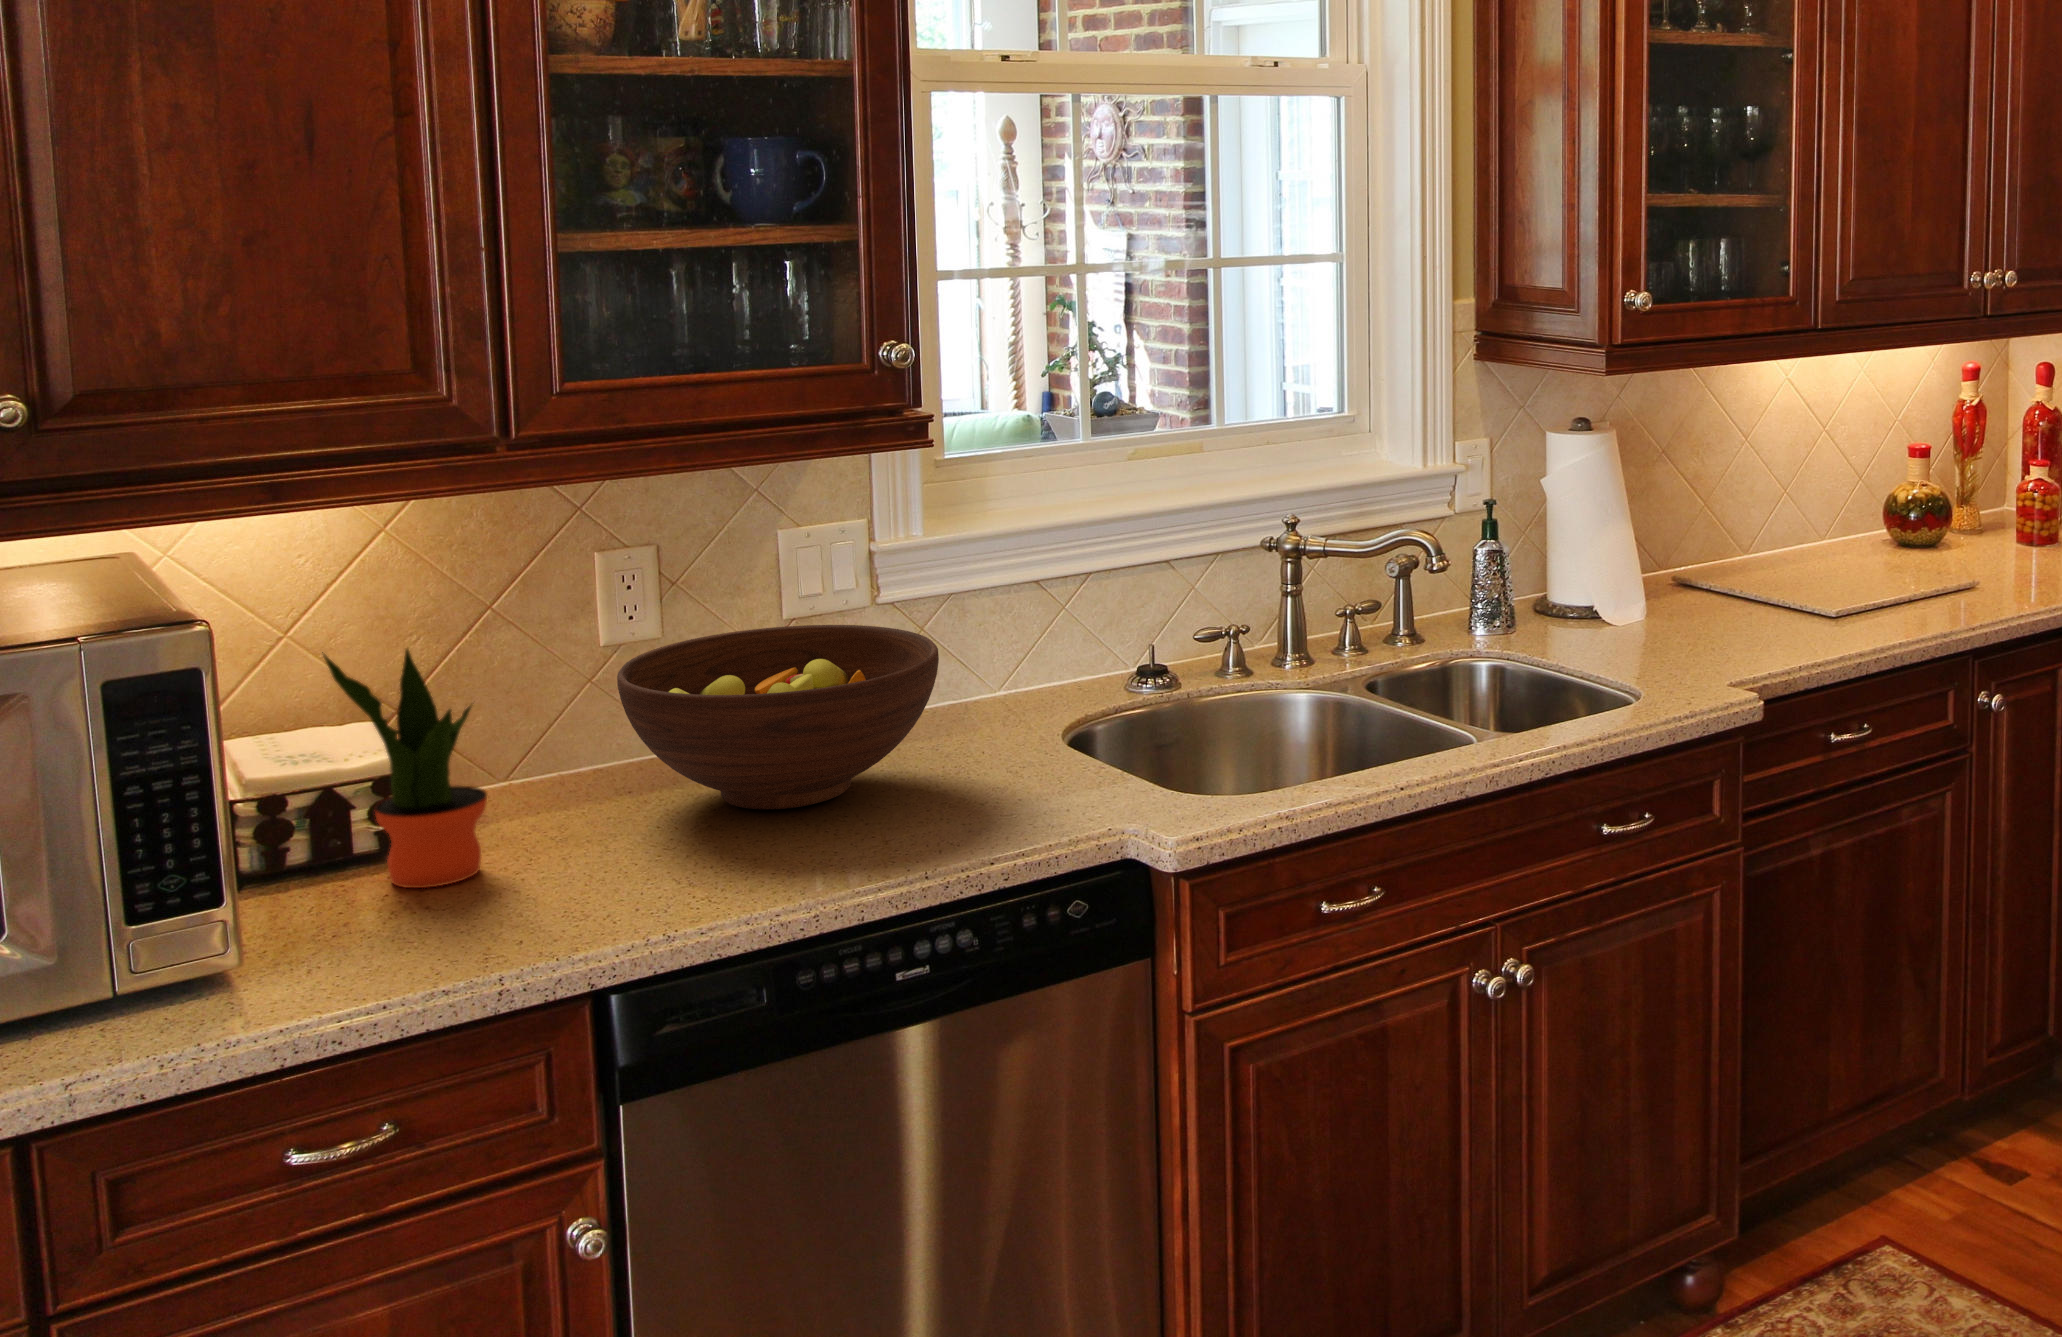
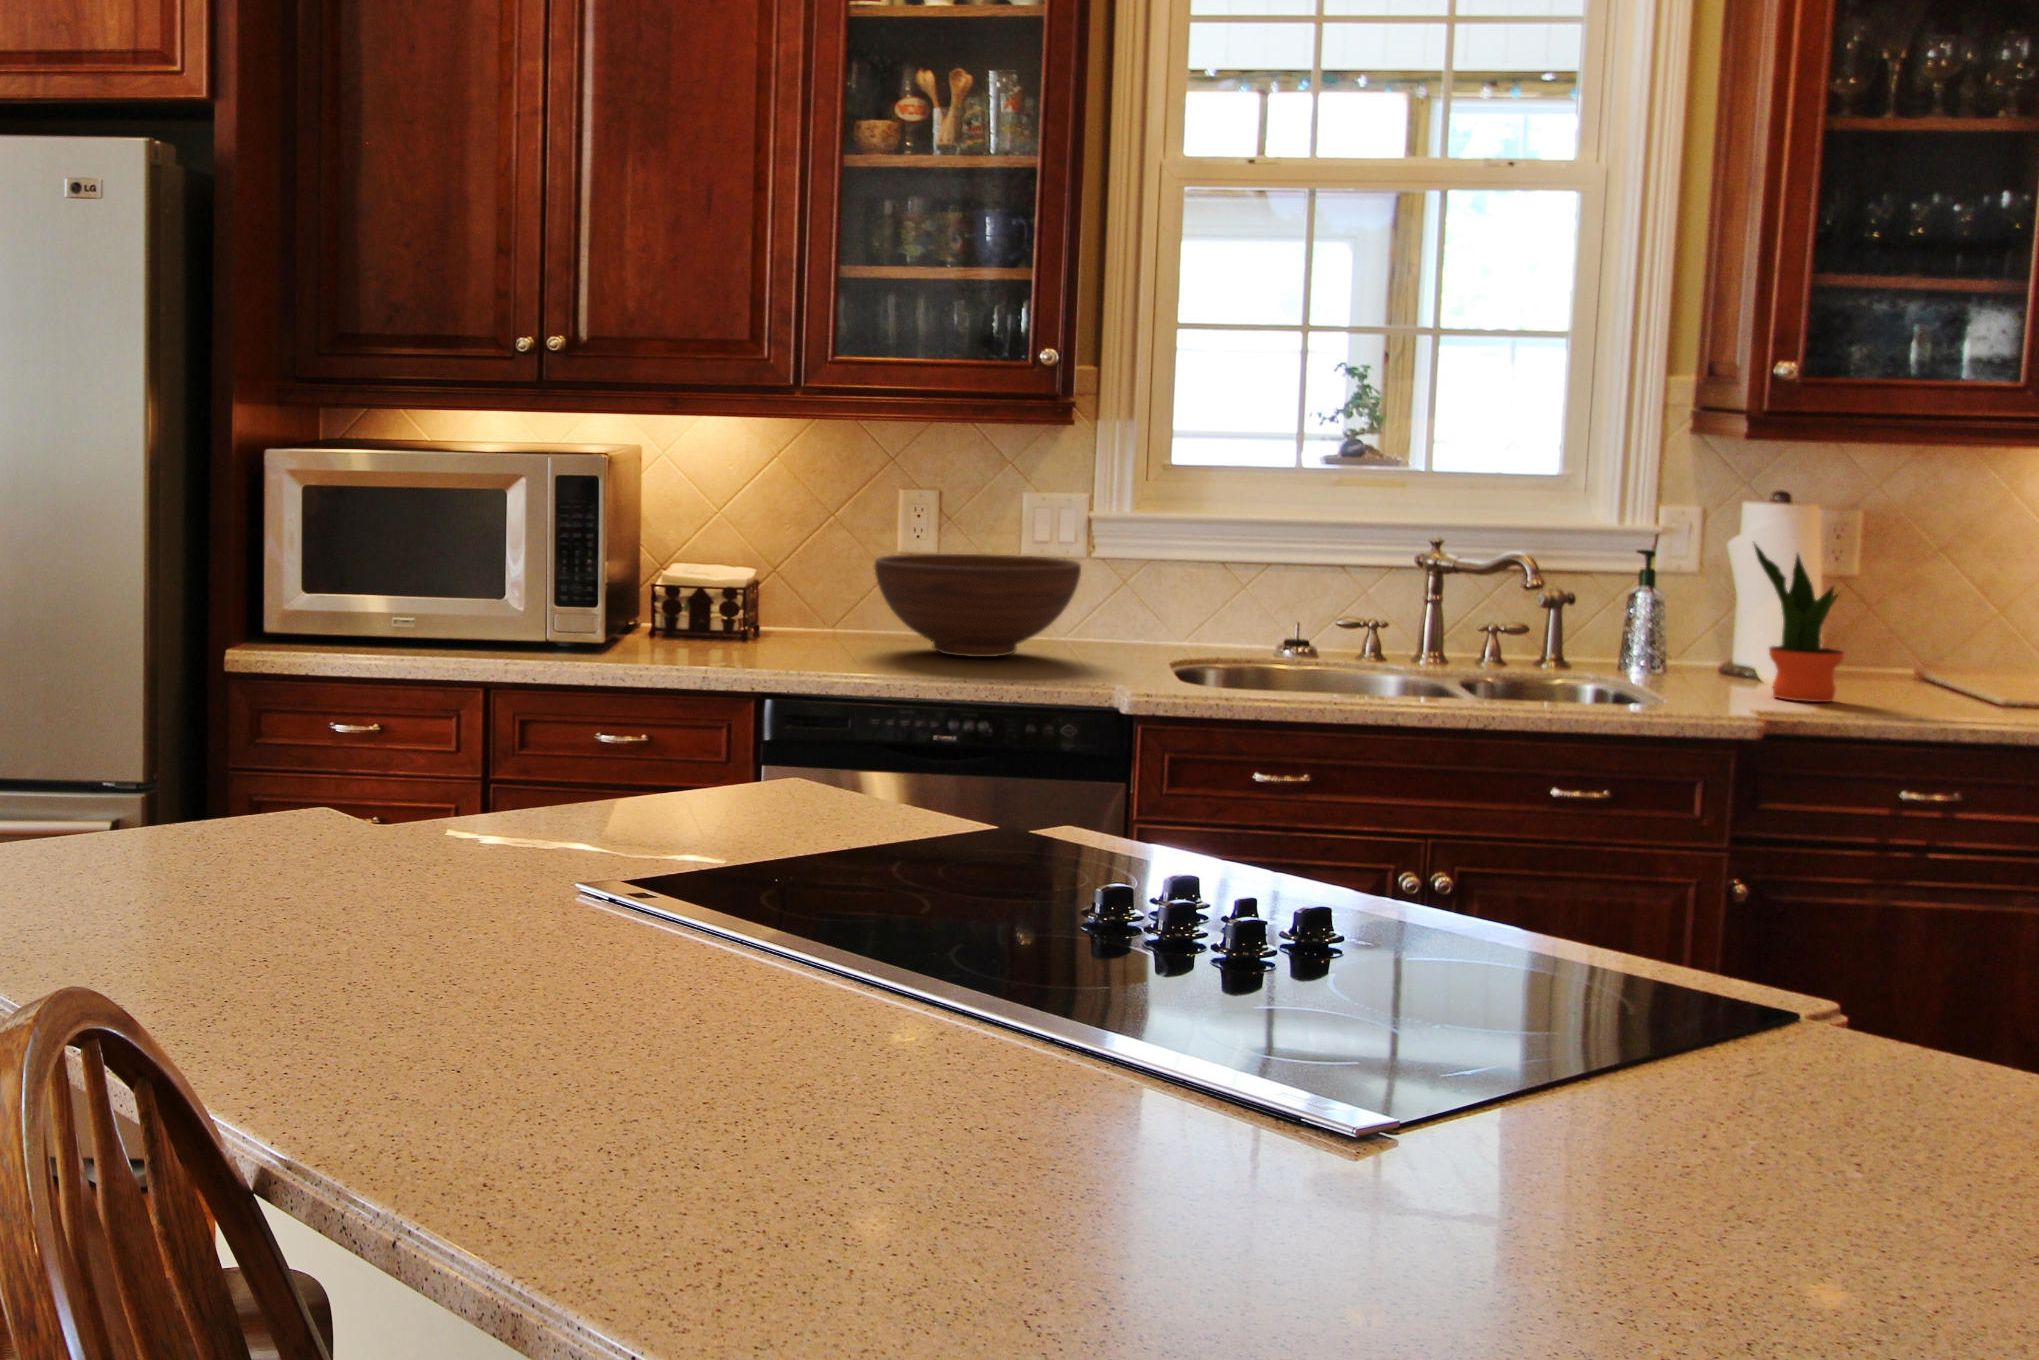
potted plant: present [322,649,487,888] -> present [1754,544,1844,702]

